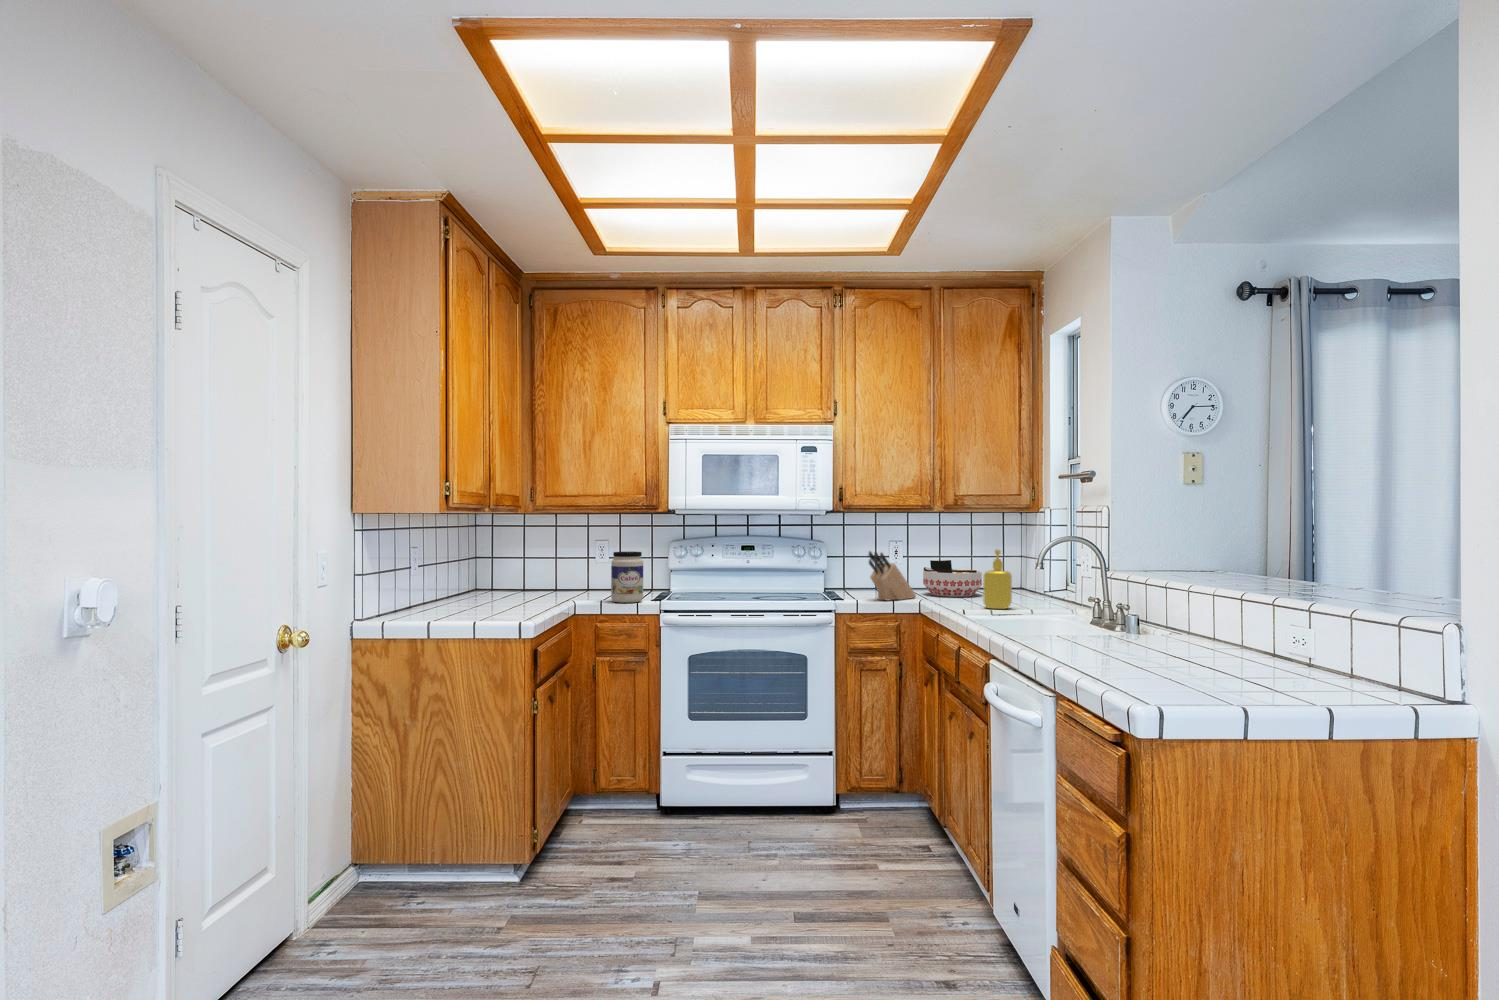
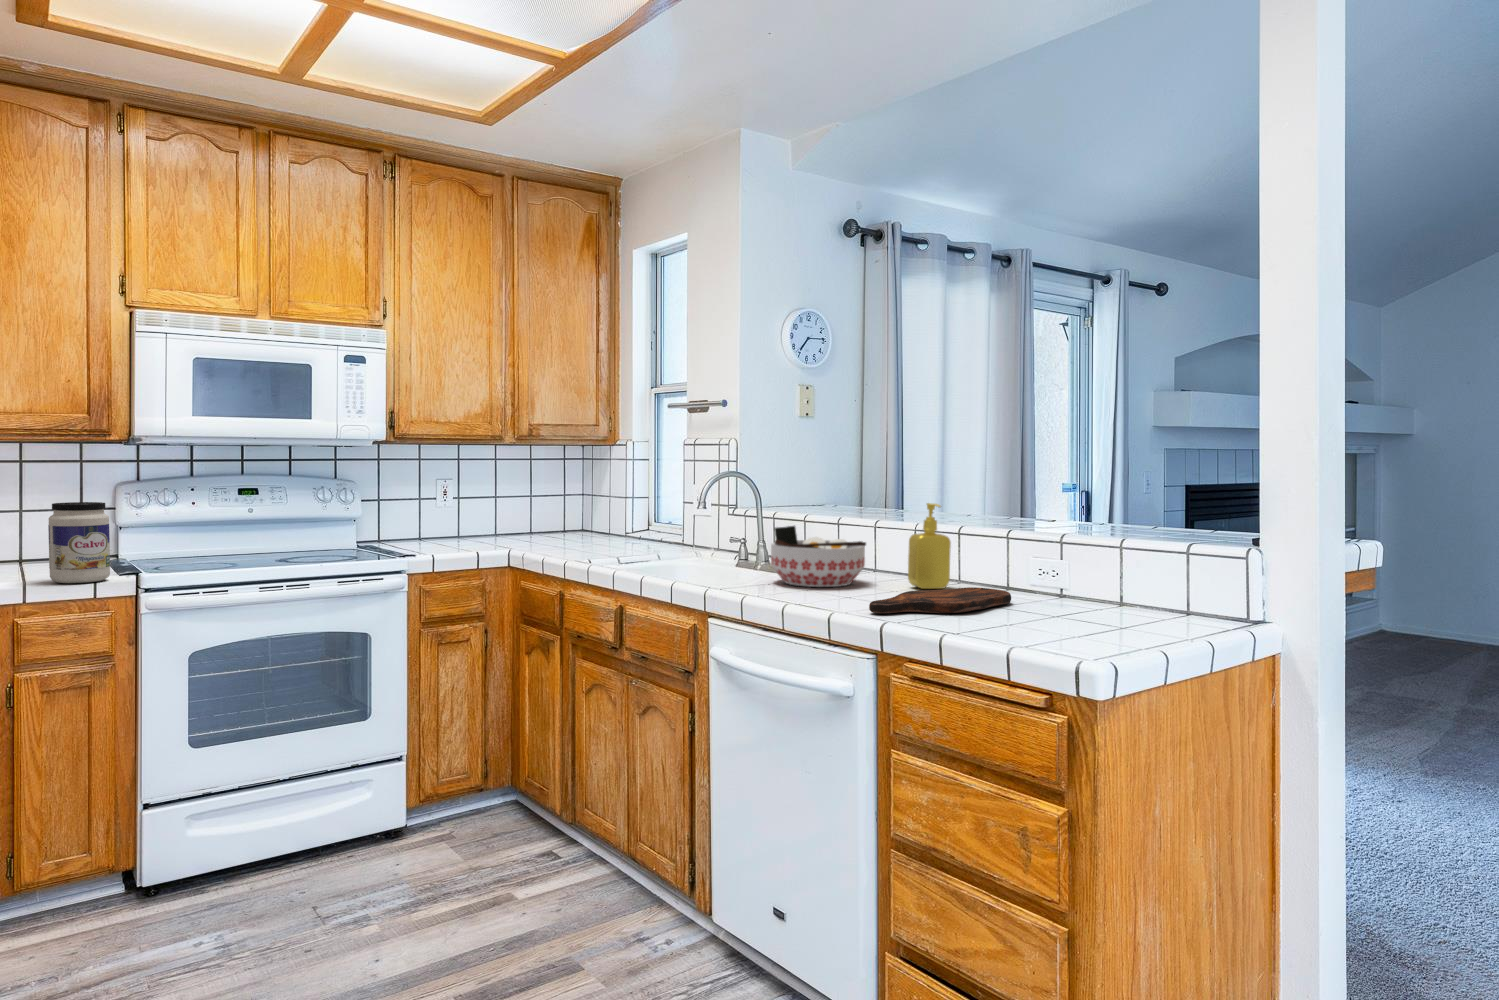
soap dispenser: present [983,549,1012,609] -> present [908,503,951,589]
knife block: present [869,551,916,600] -> none [446,494,495,555]
bowl: present [923,560,982,597] -> present [771,526,866,587]
cutting board: none [1119,666,1338,696] -> present [869,587,1011,614]

